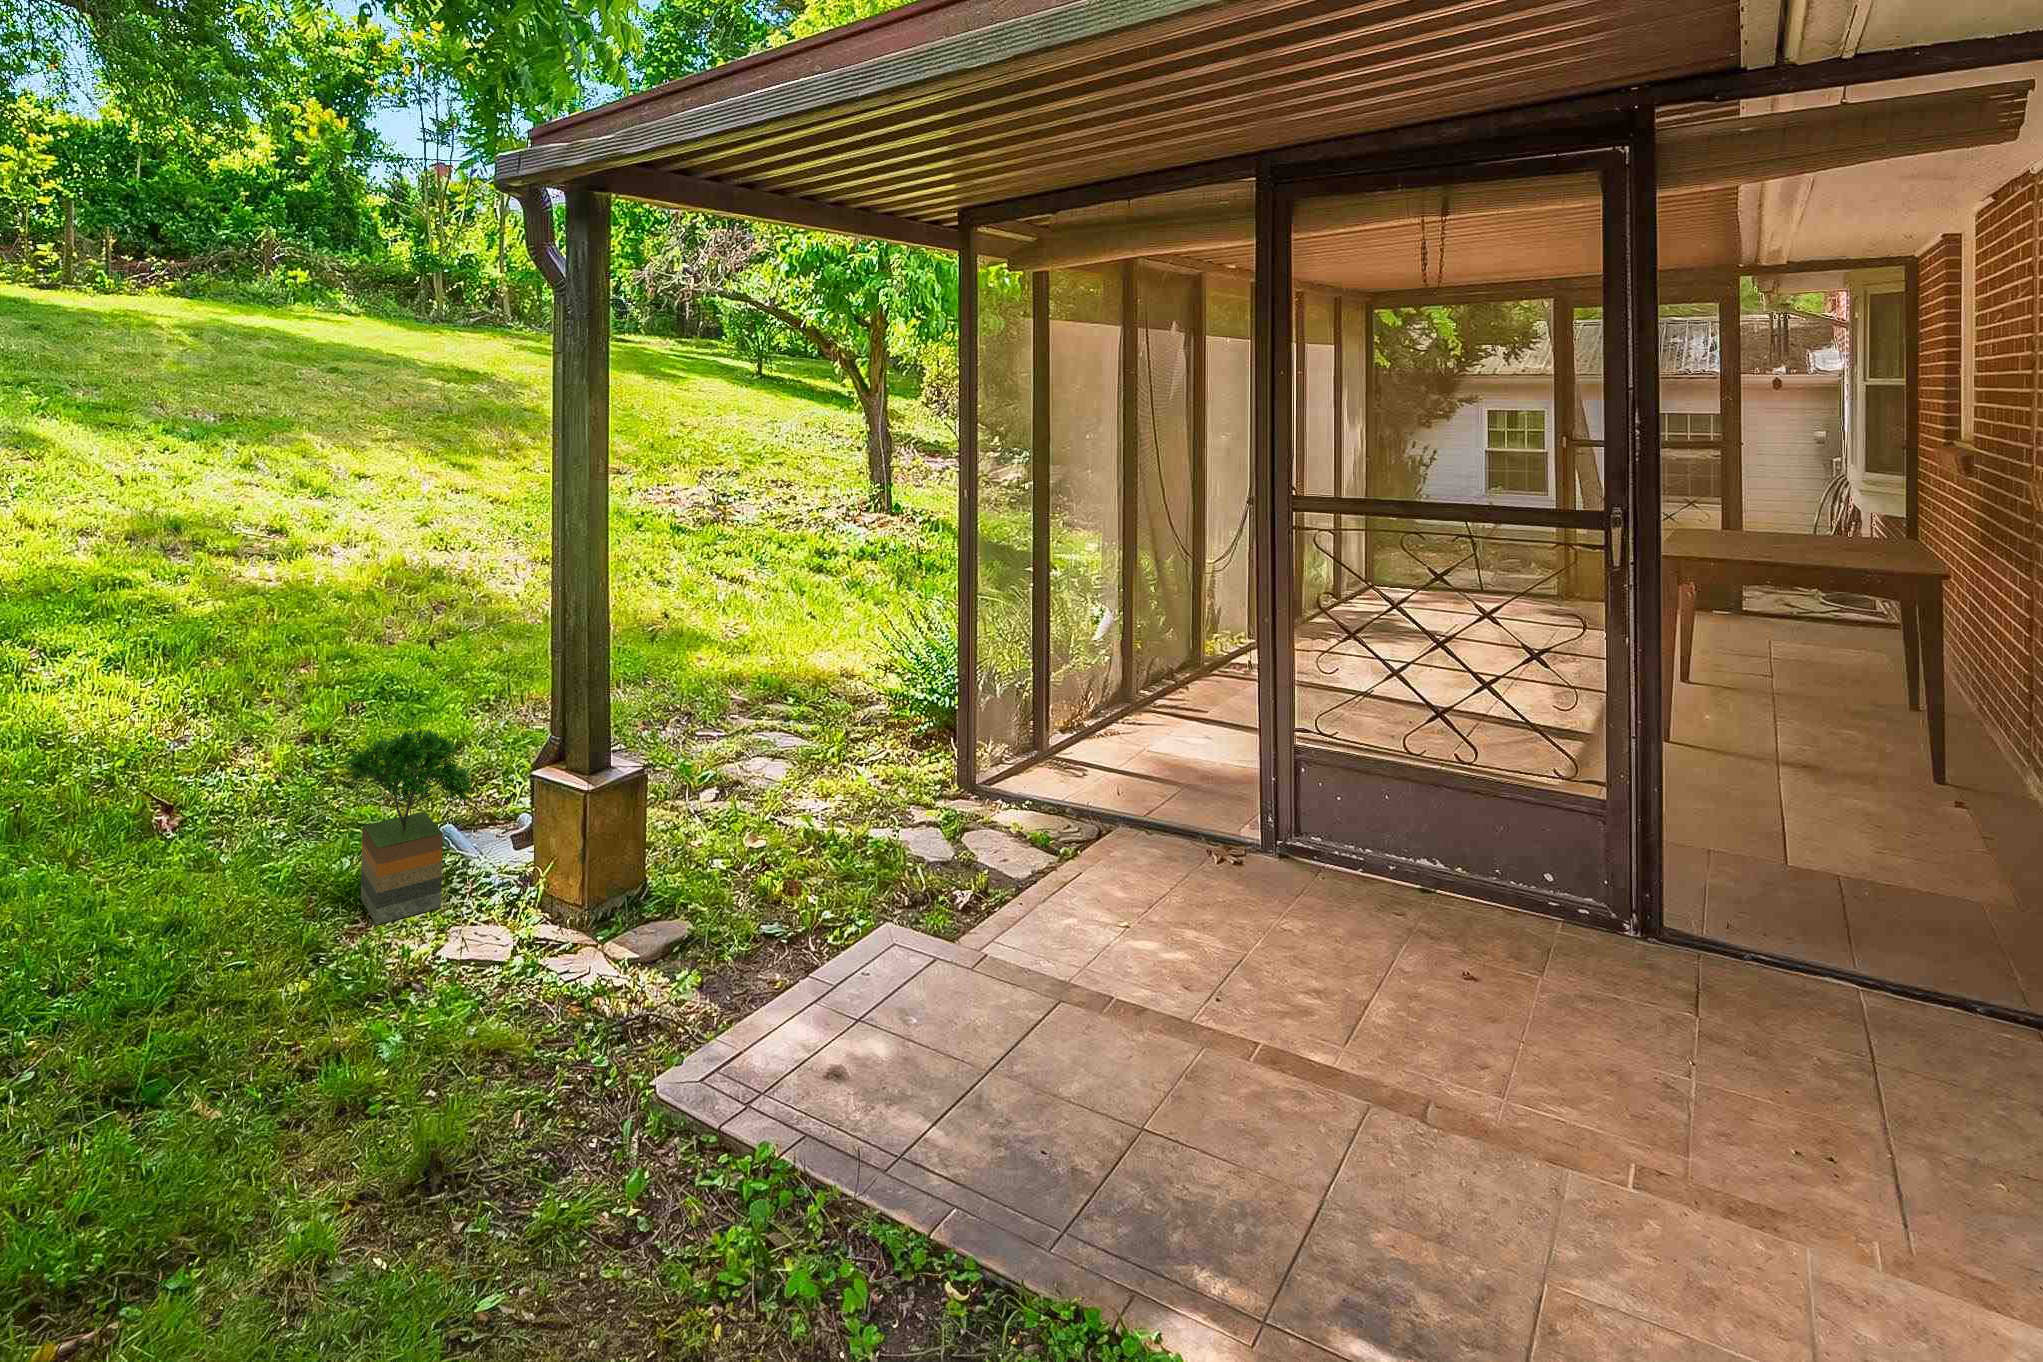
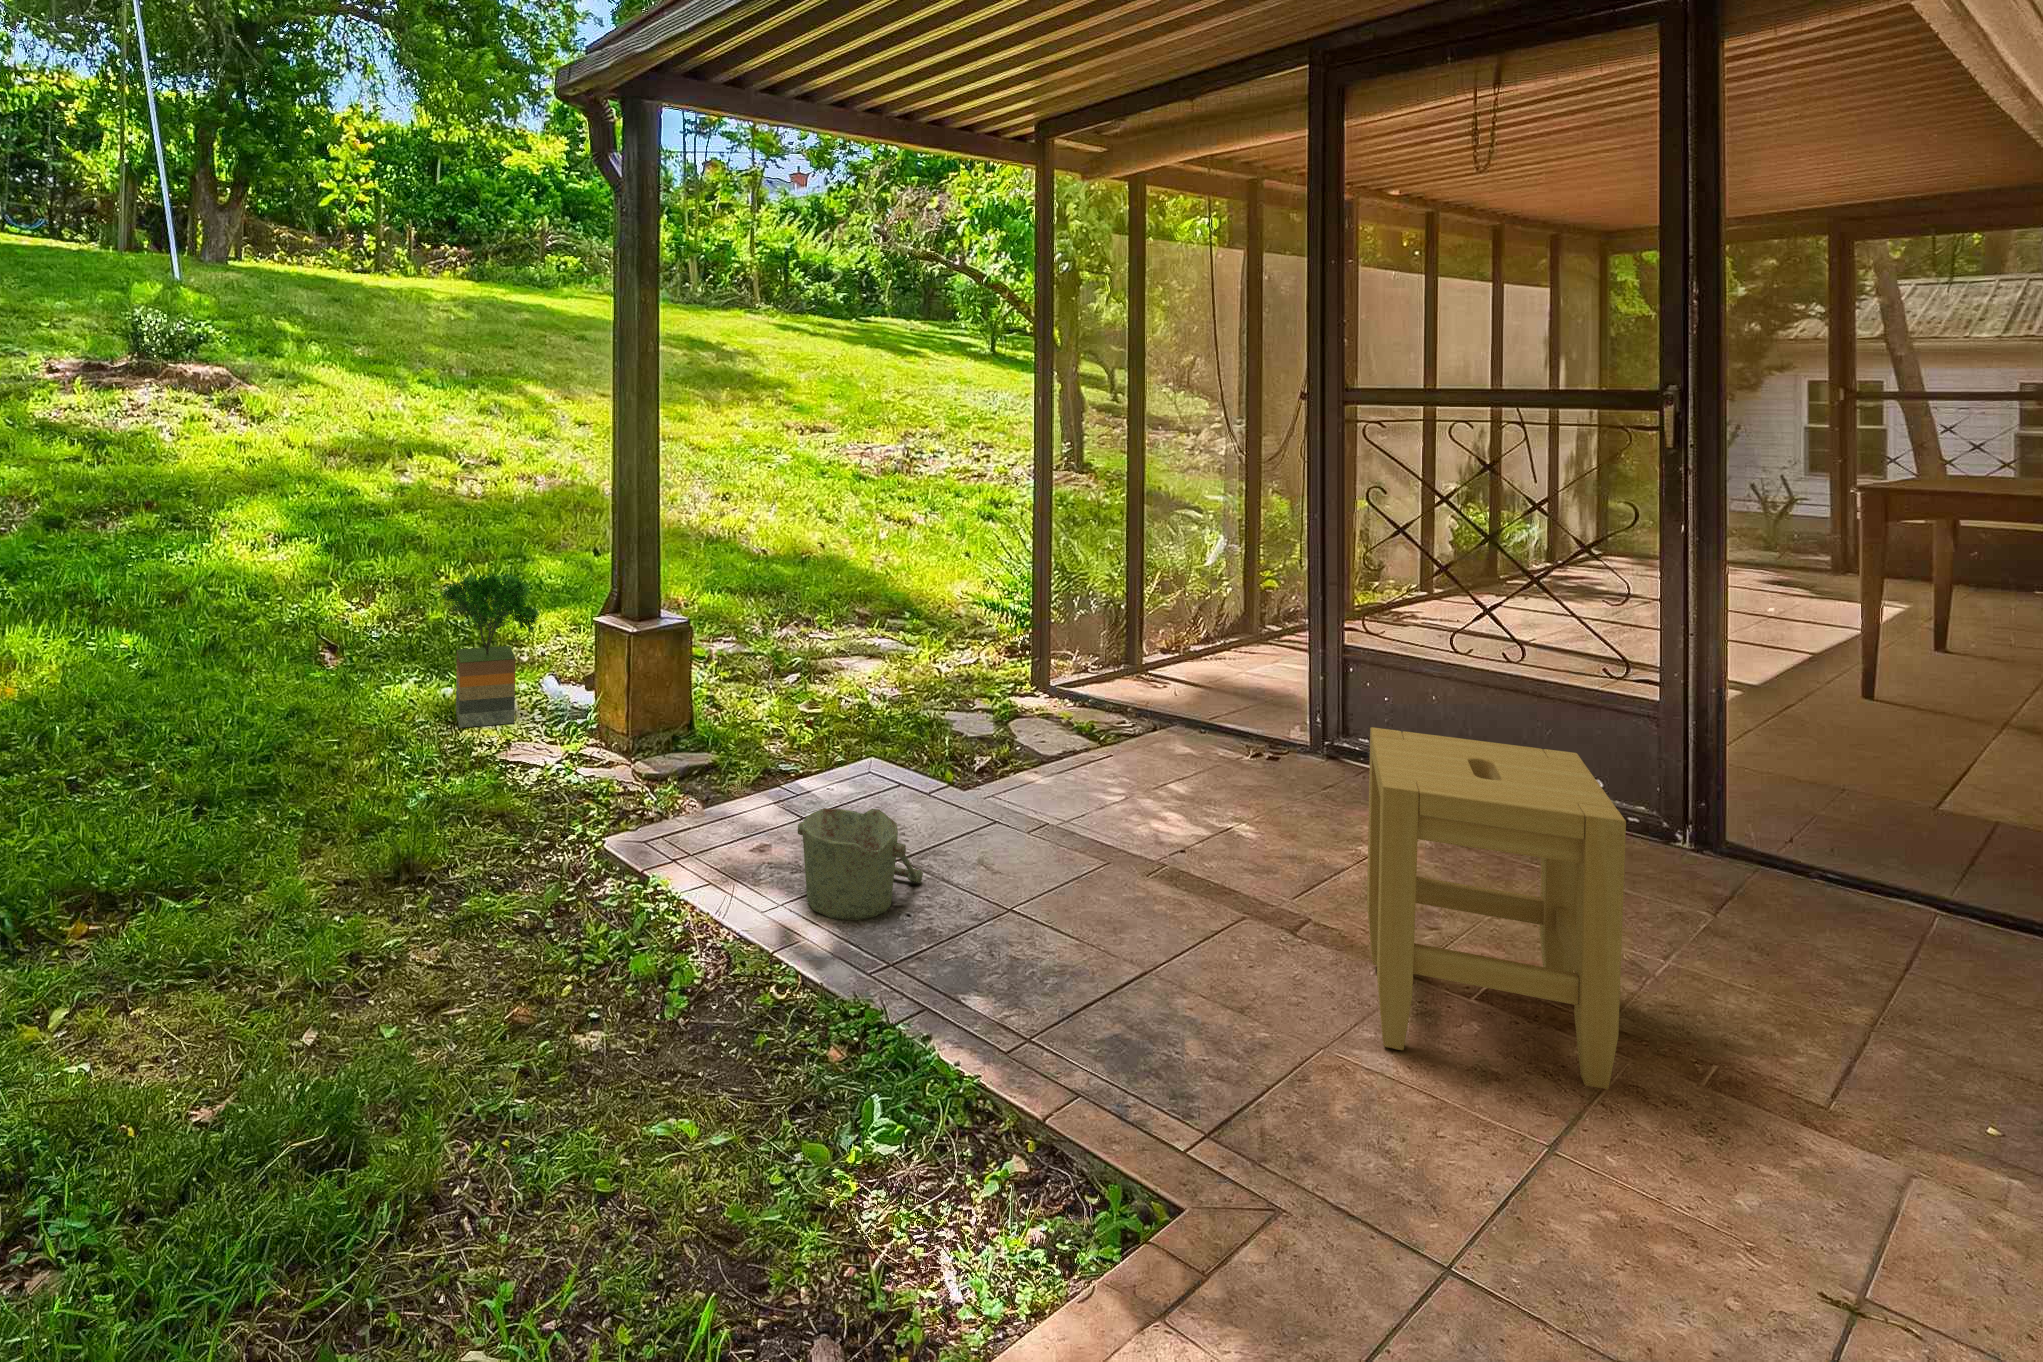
stool: none [1504,913,1835,1298] -> present [1367,727,1626,1089]
bucket: none [905,1029,1034,1180] -> present [798,808,923,920]

